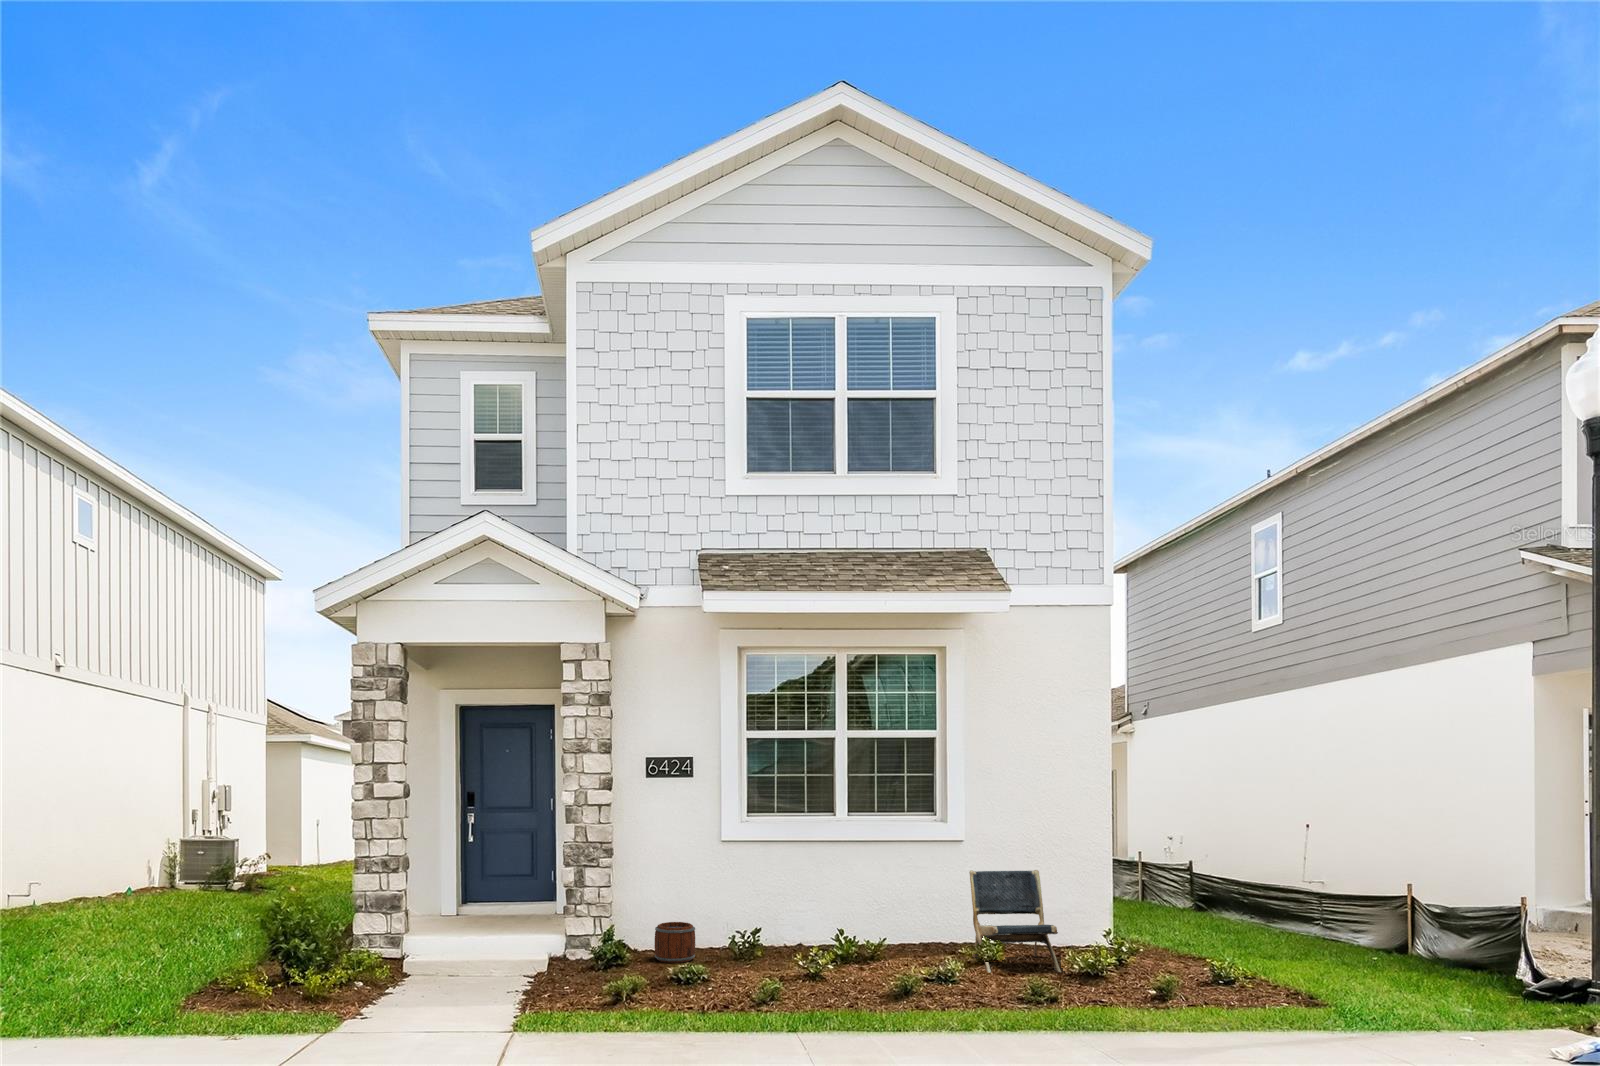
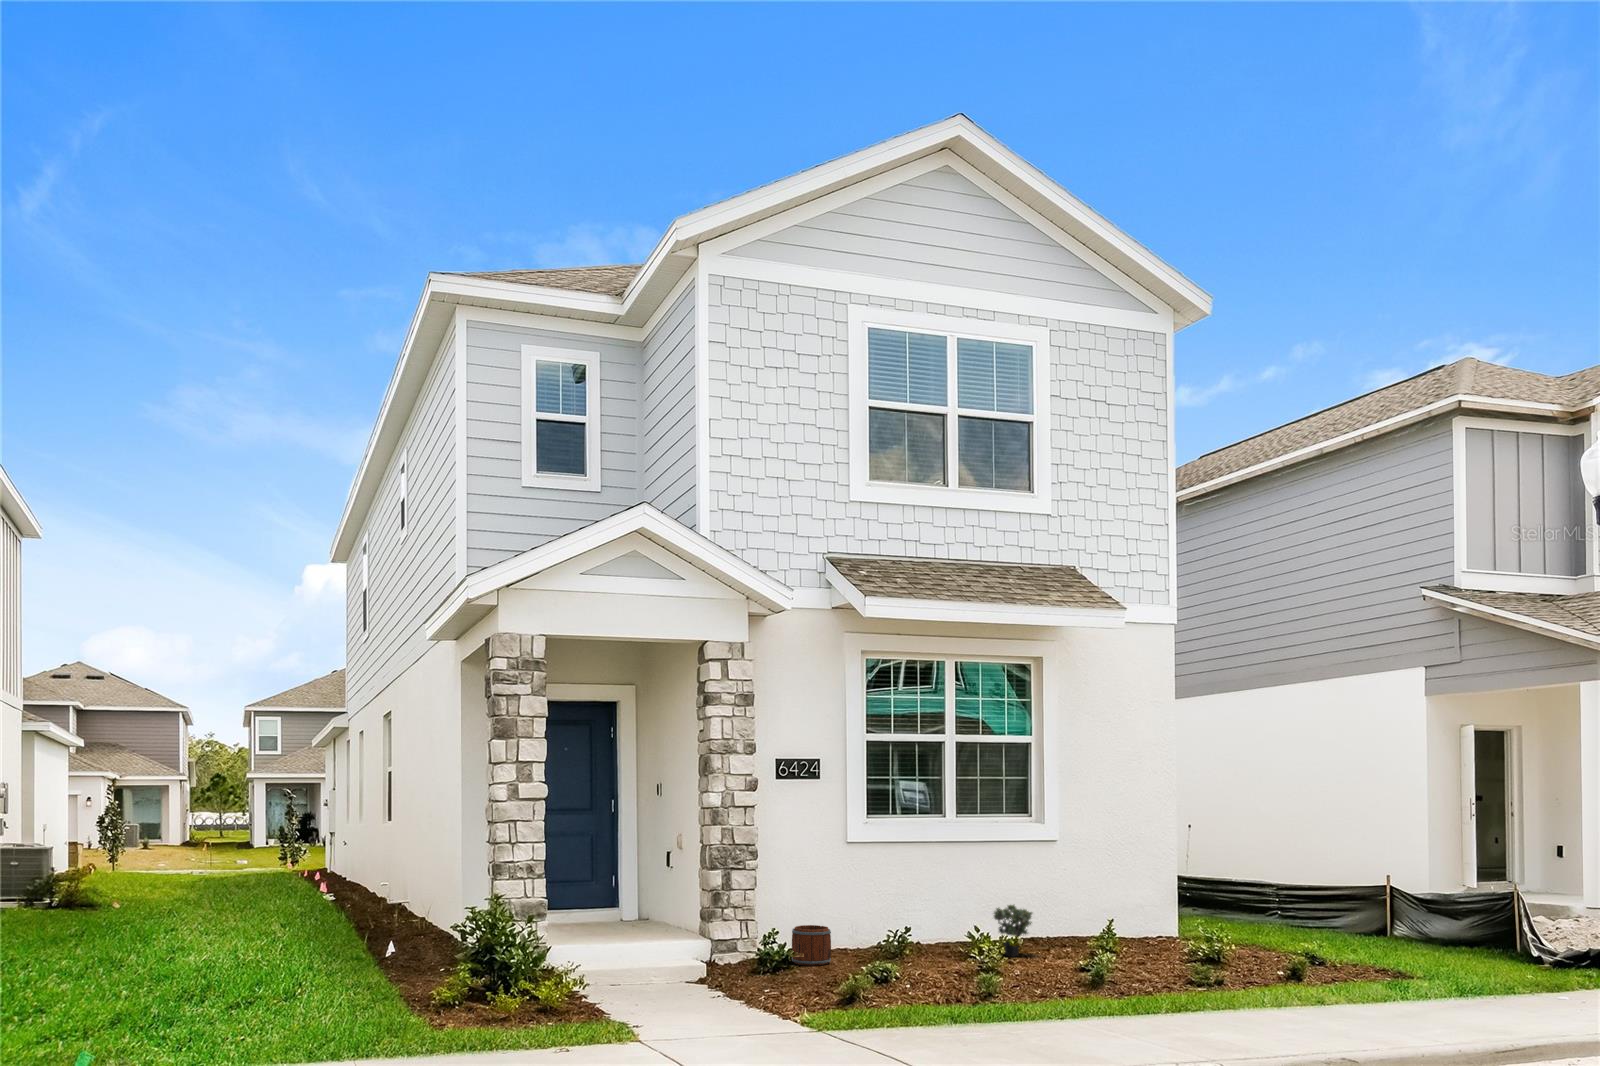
lounge chair: present [969,870,1061,972] -> none [1073,866,1178,963]
potted plant: none [872,907,915,961] -> present [994,905,1032,957]

